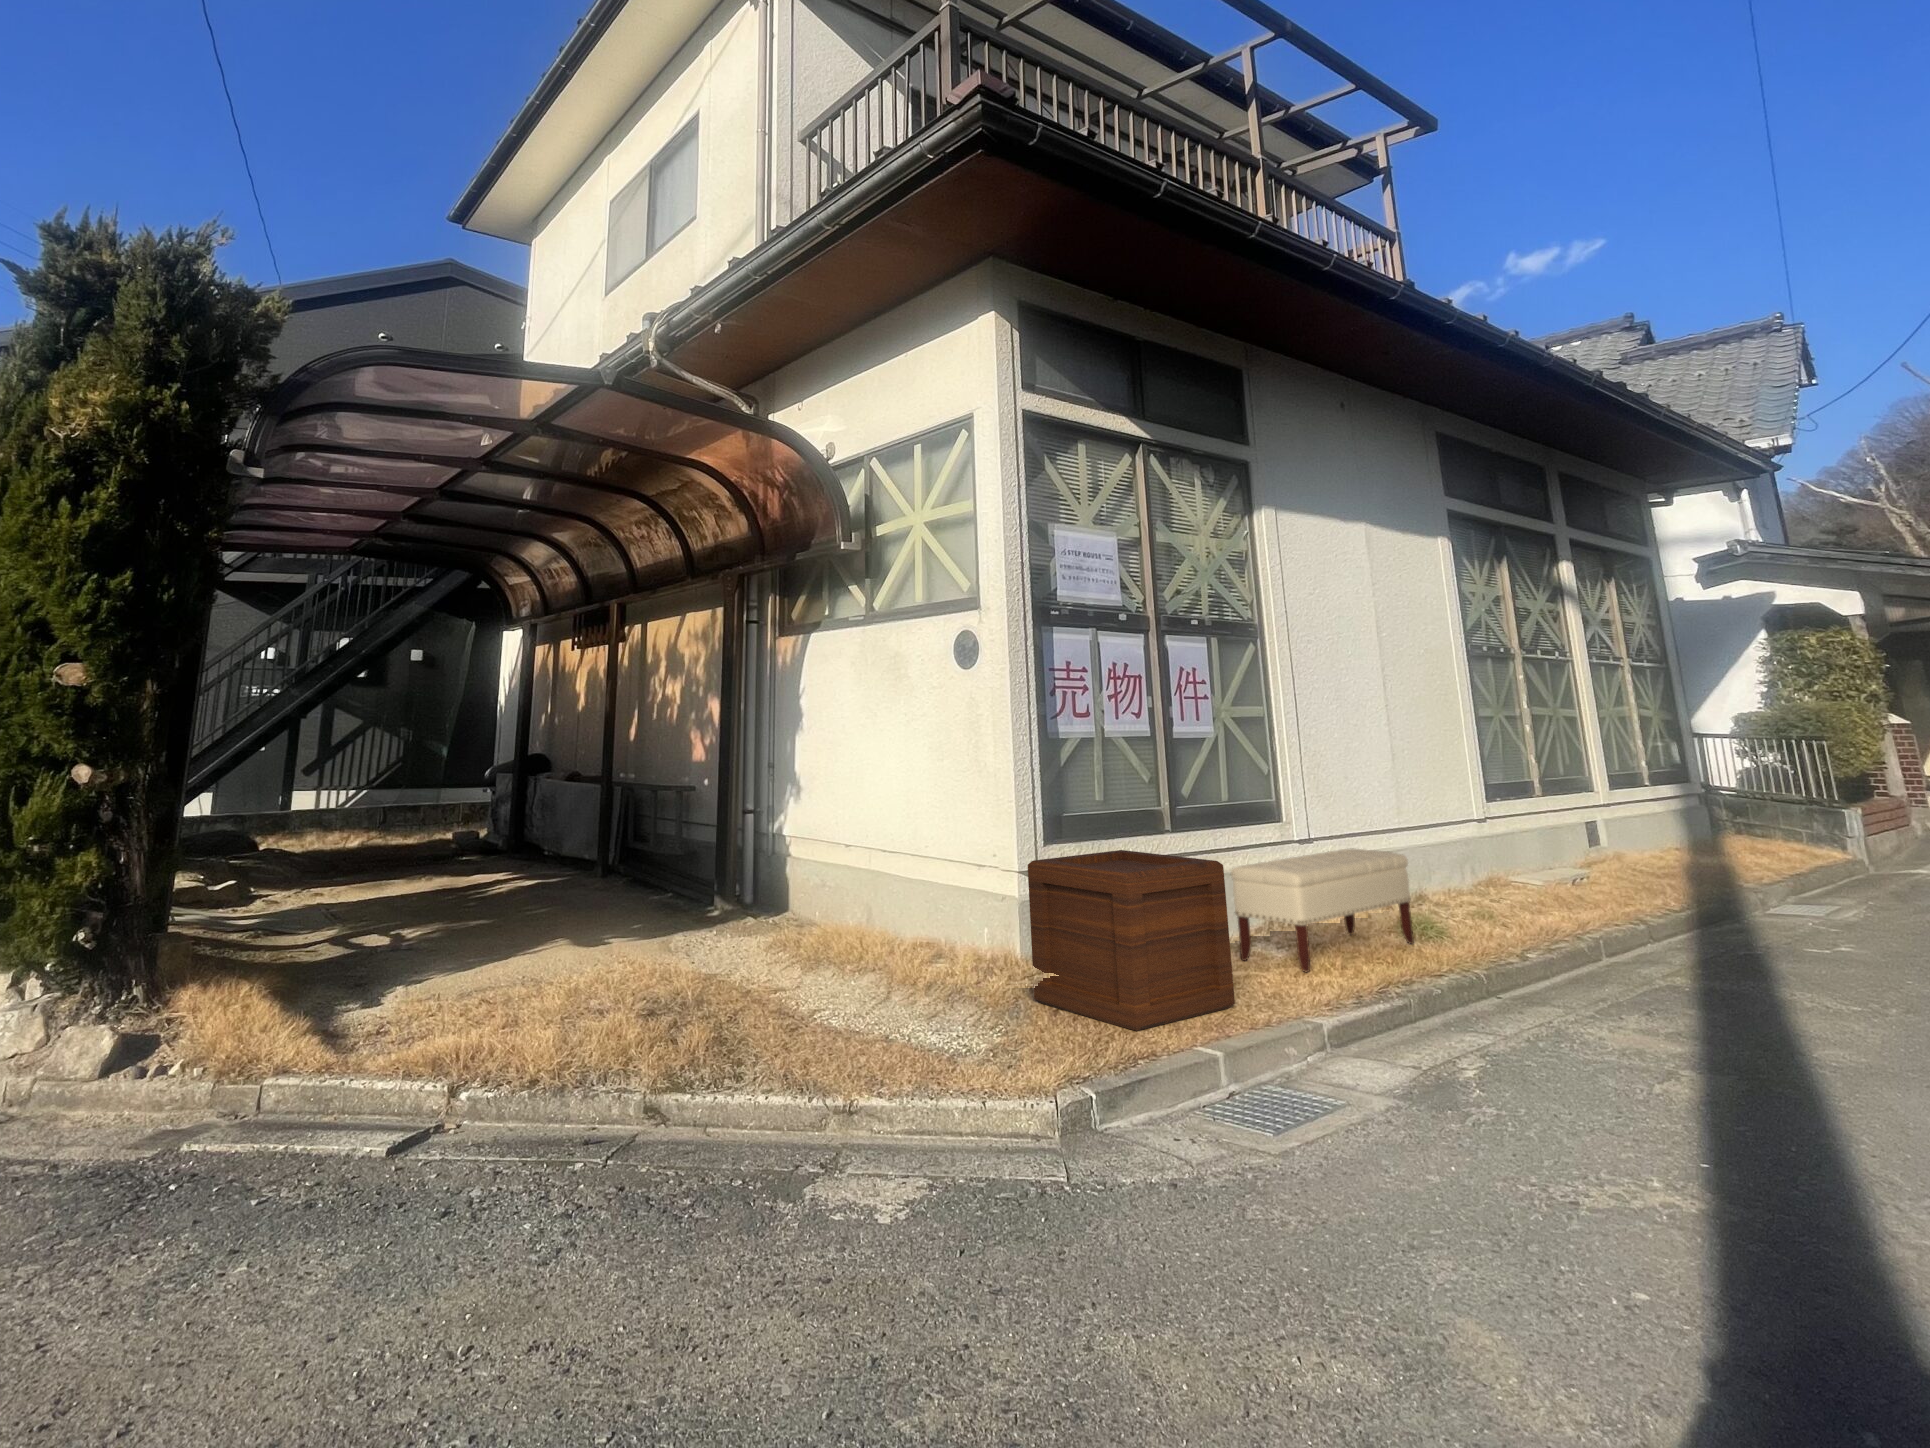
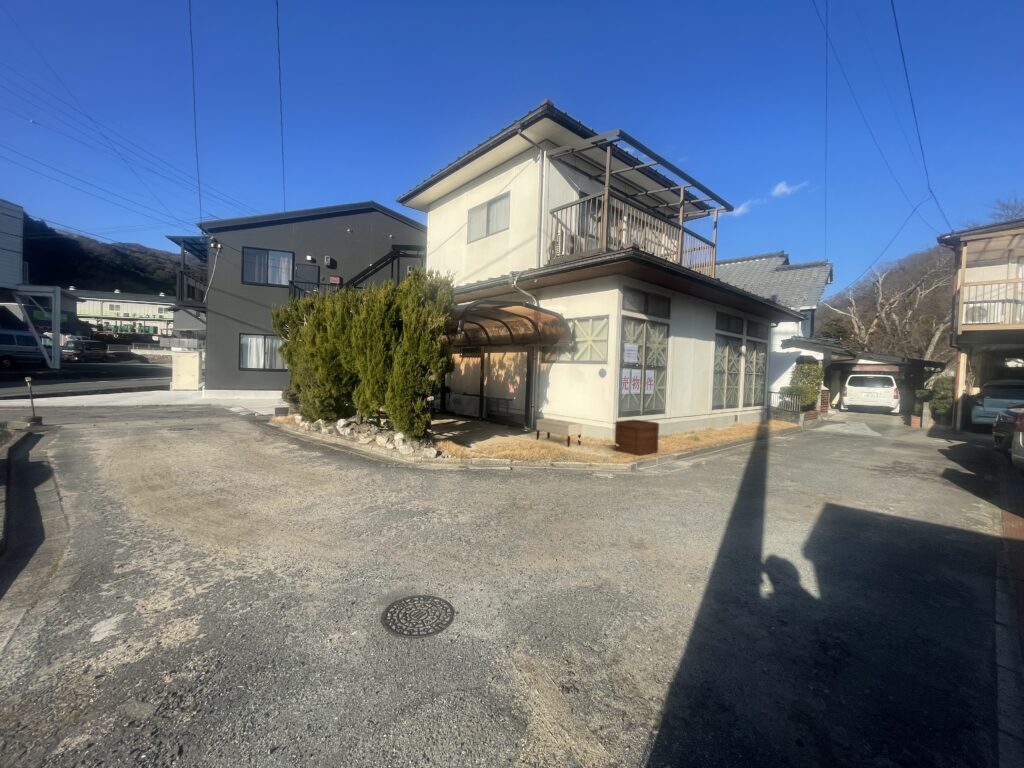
bench: present [1231,848,1414,972] -> present [536,418,582,446]

